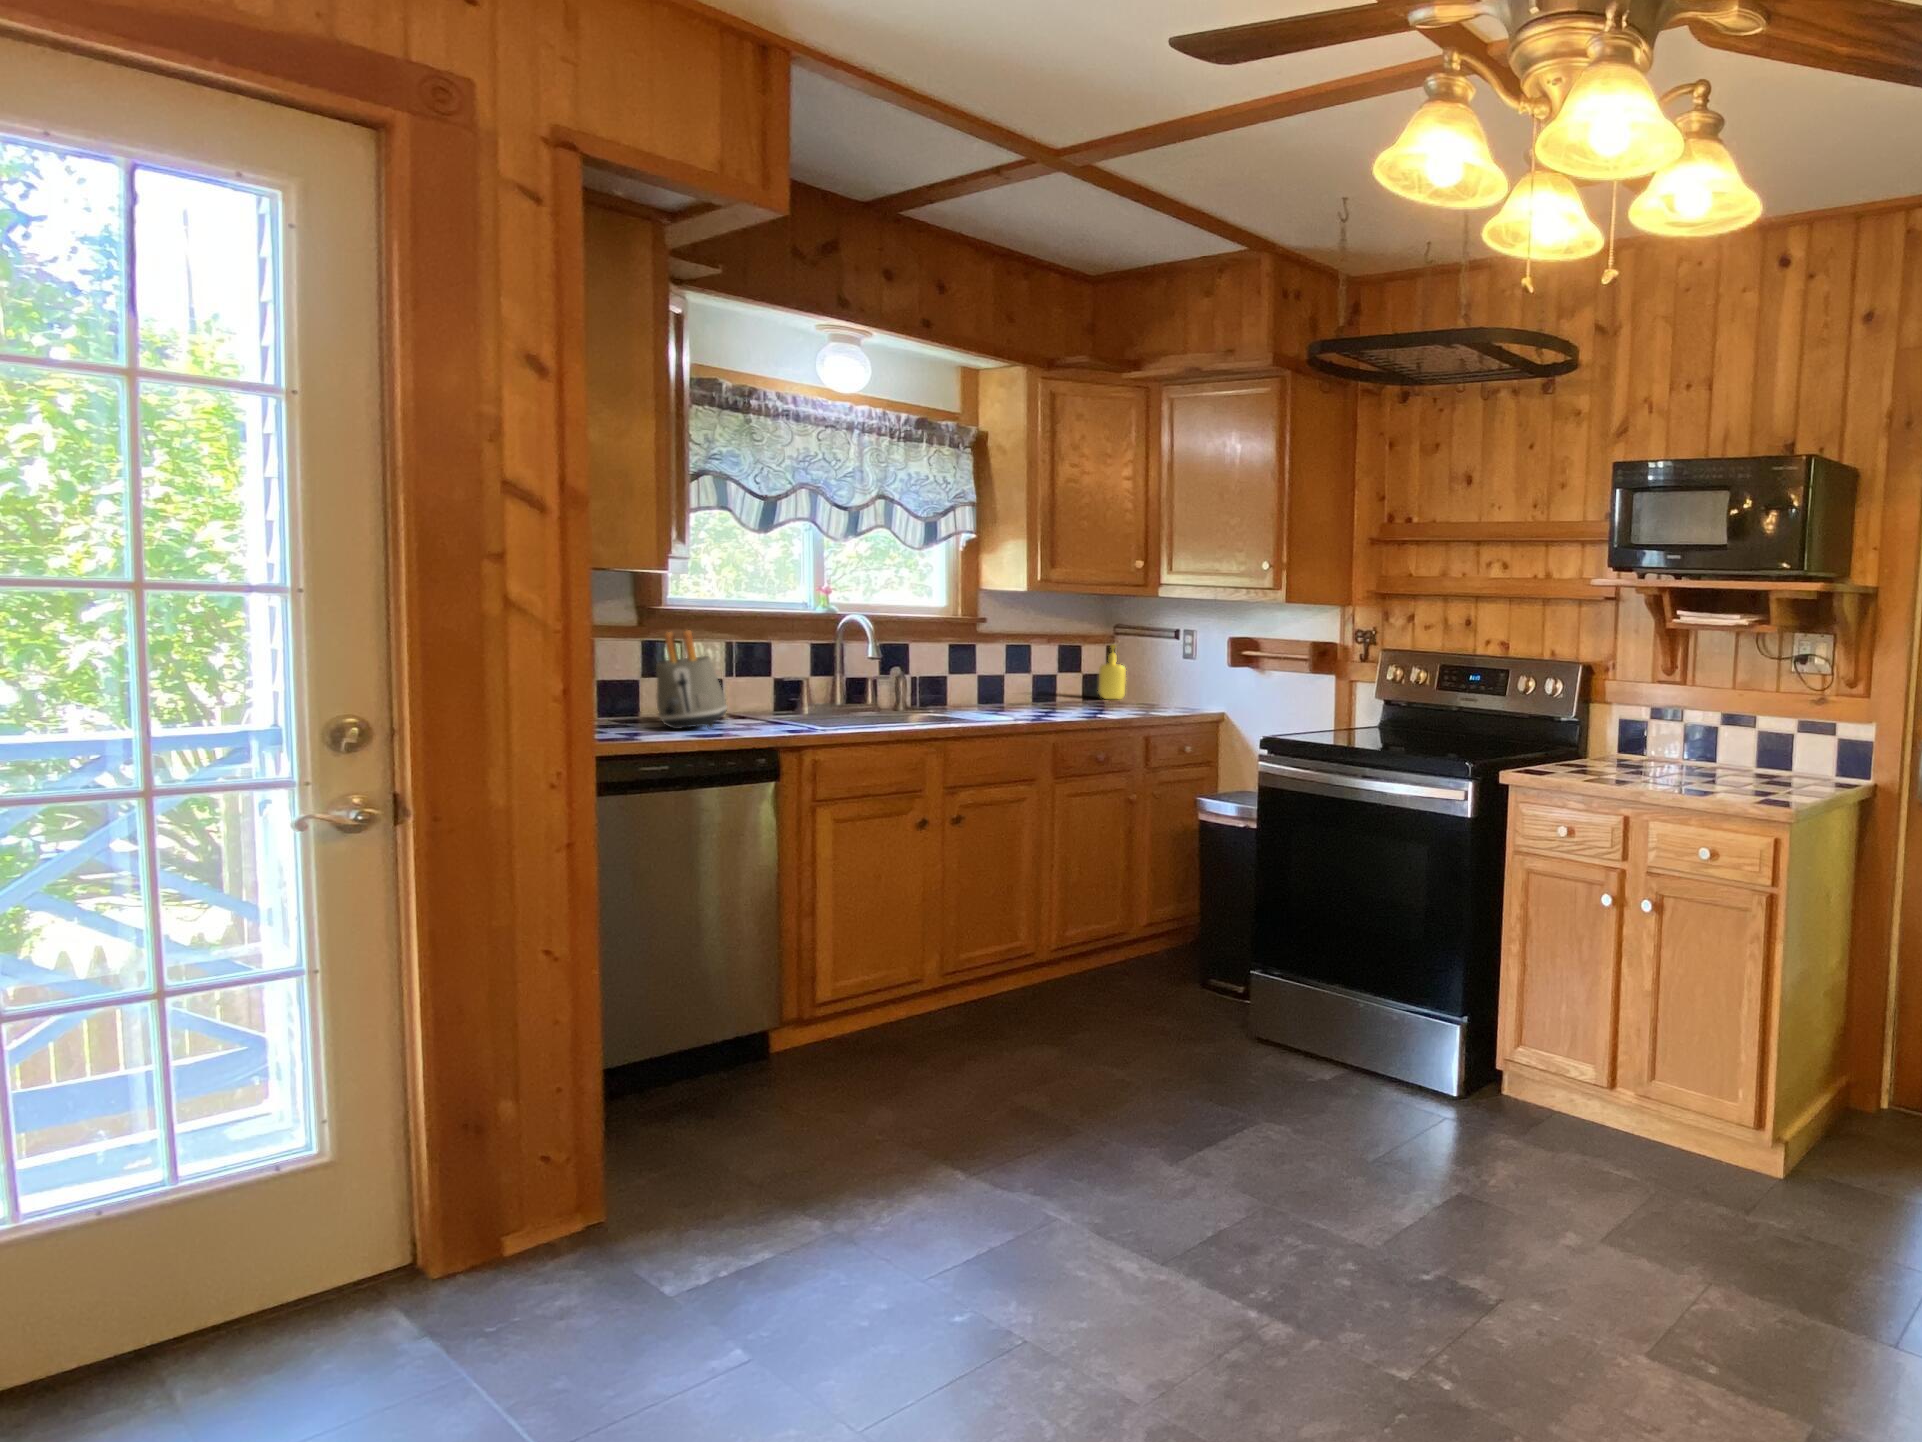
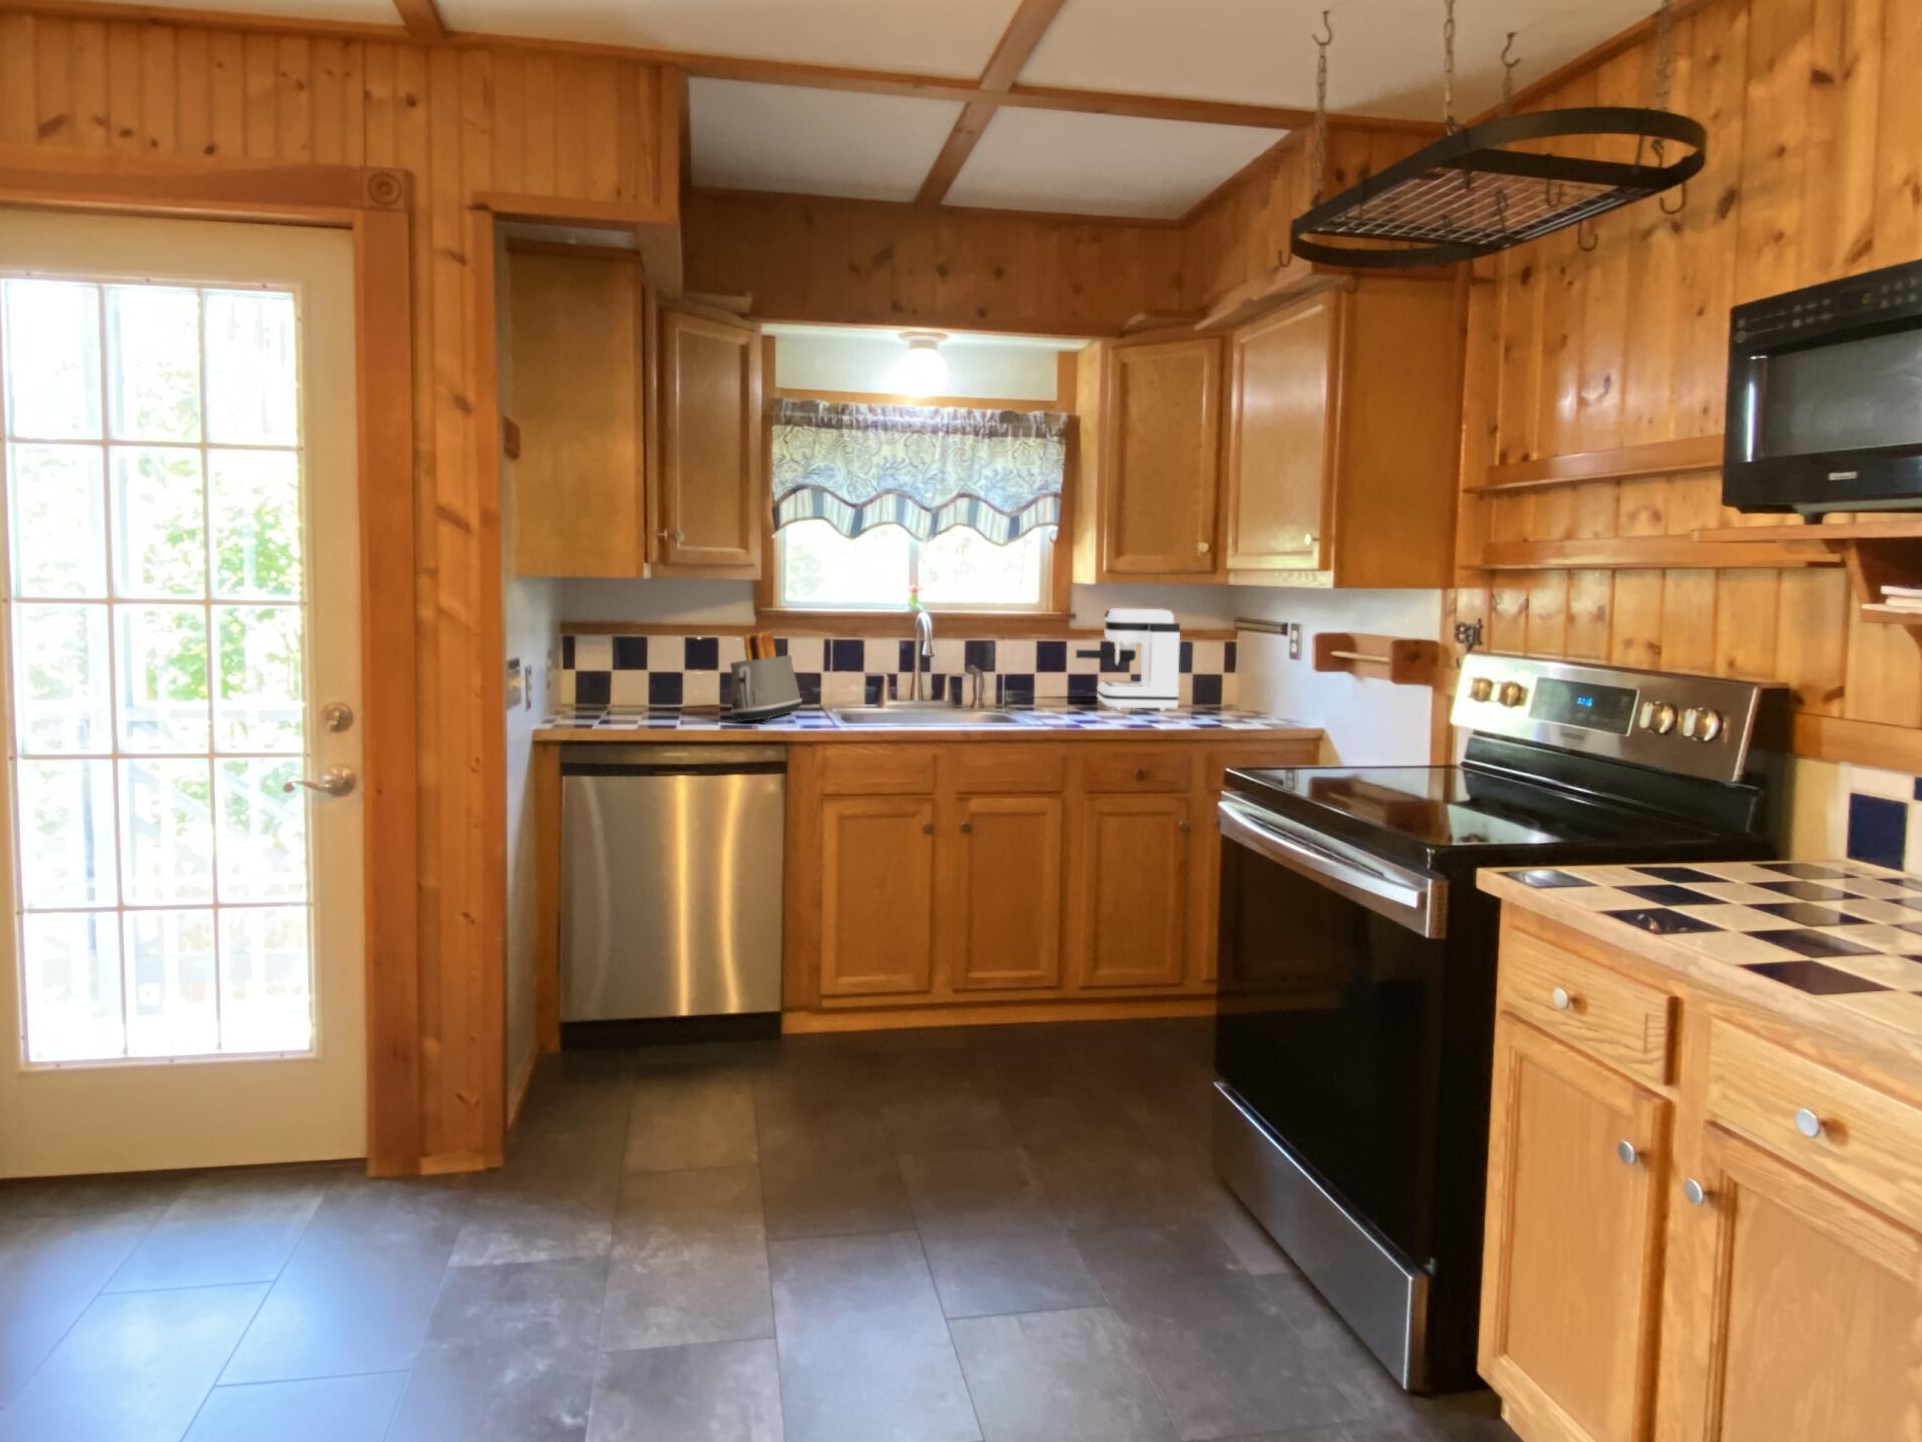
coffee maker: none [984,614,1088,704] -> present [1076,609,1180,710]
soap dispenser: present [1098,644,1126,699] -> none [1210,642,1241,707]

